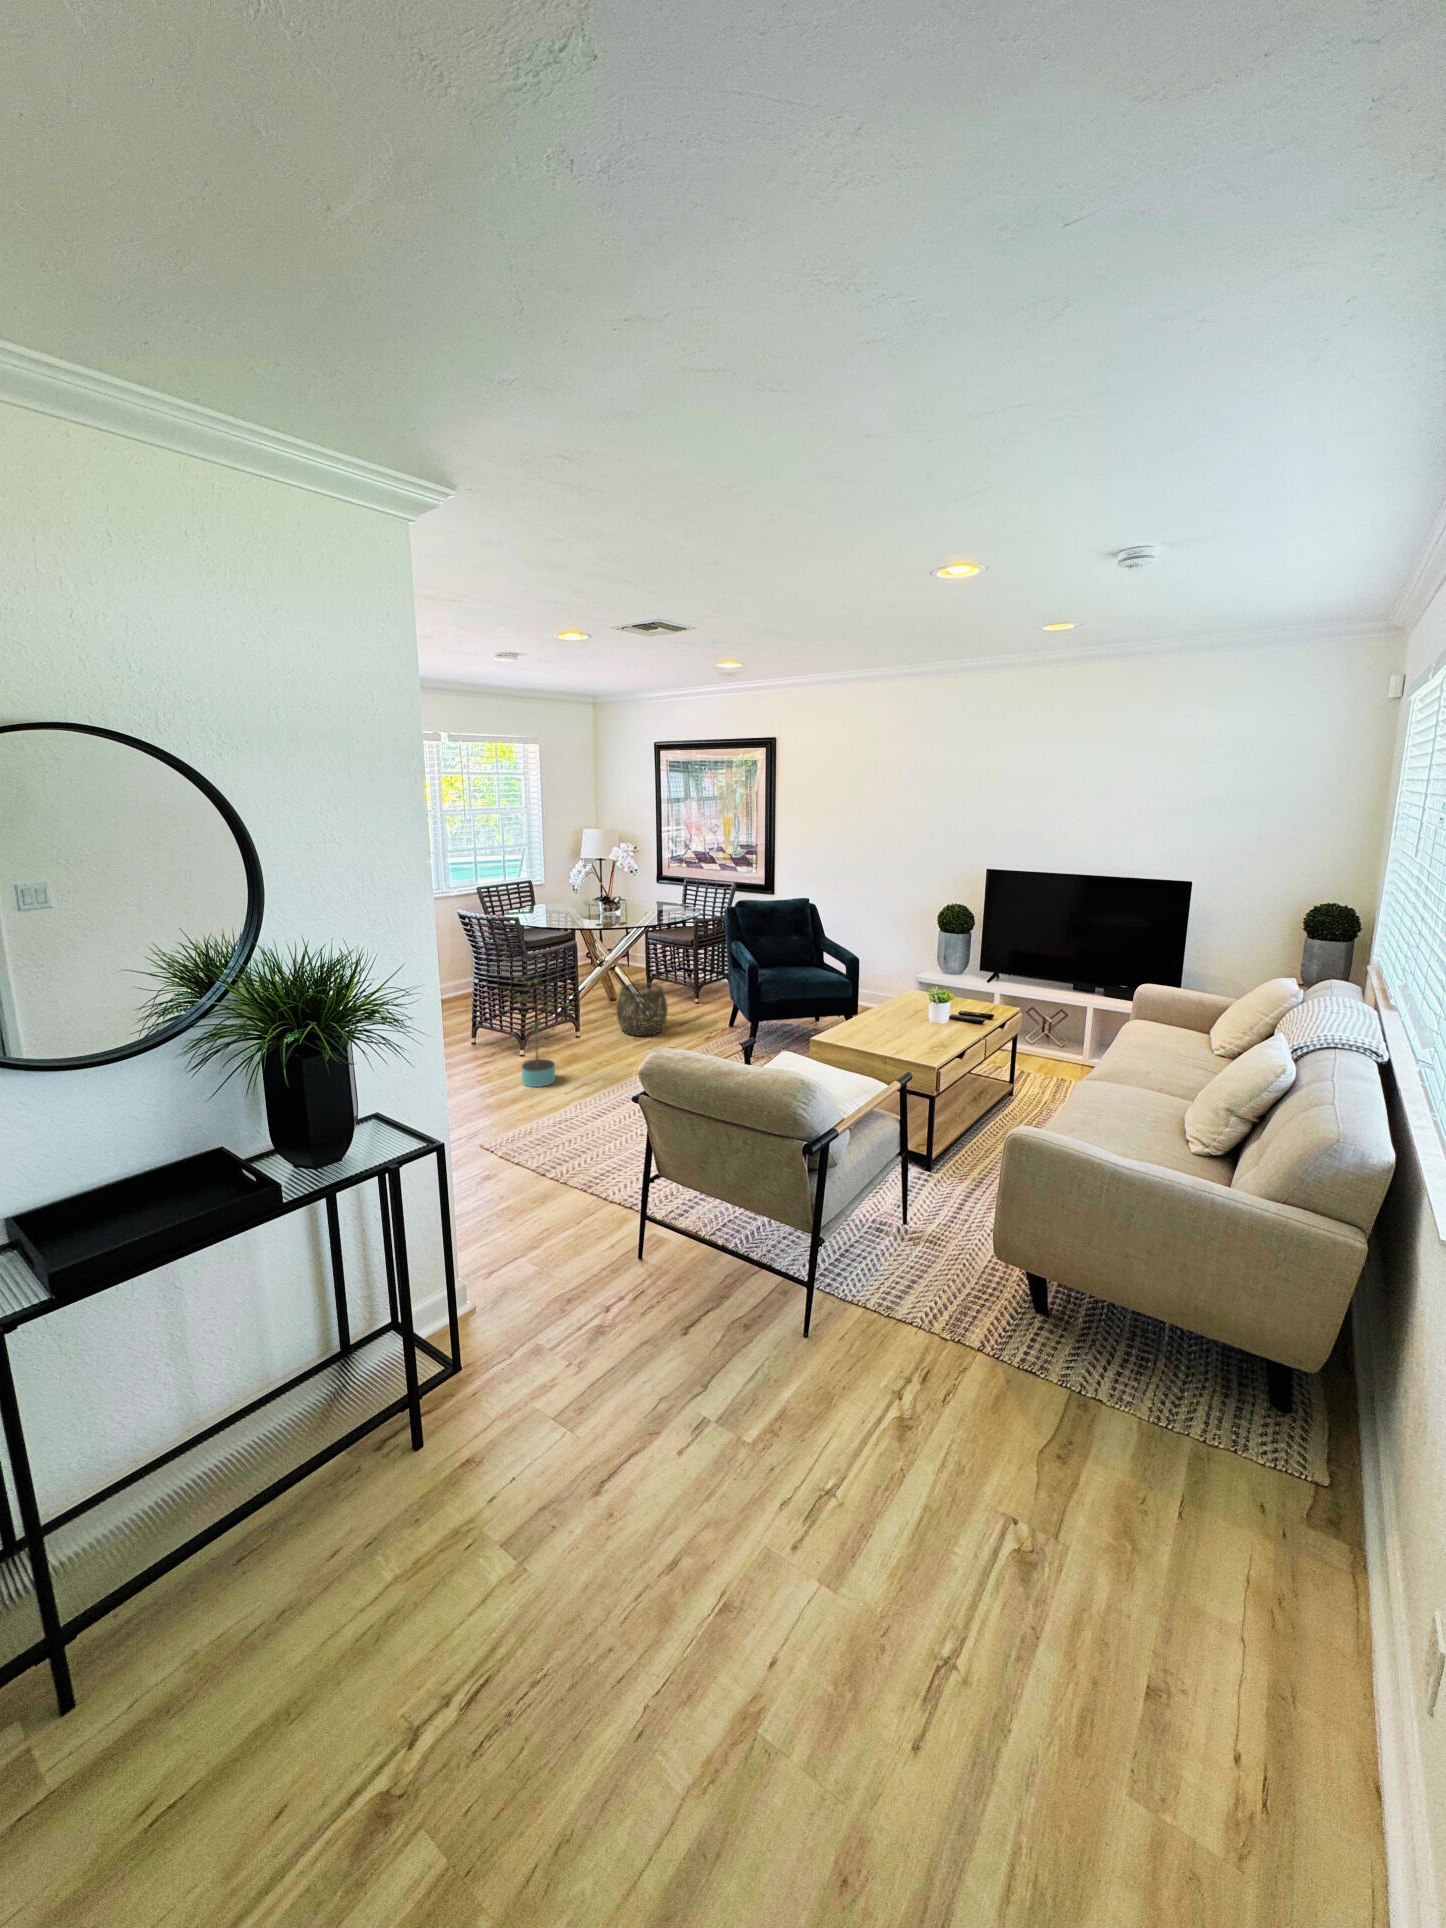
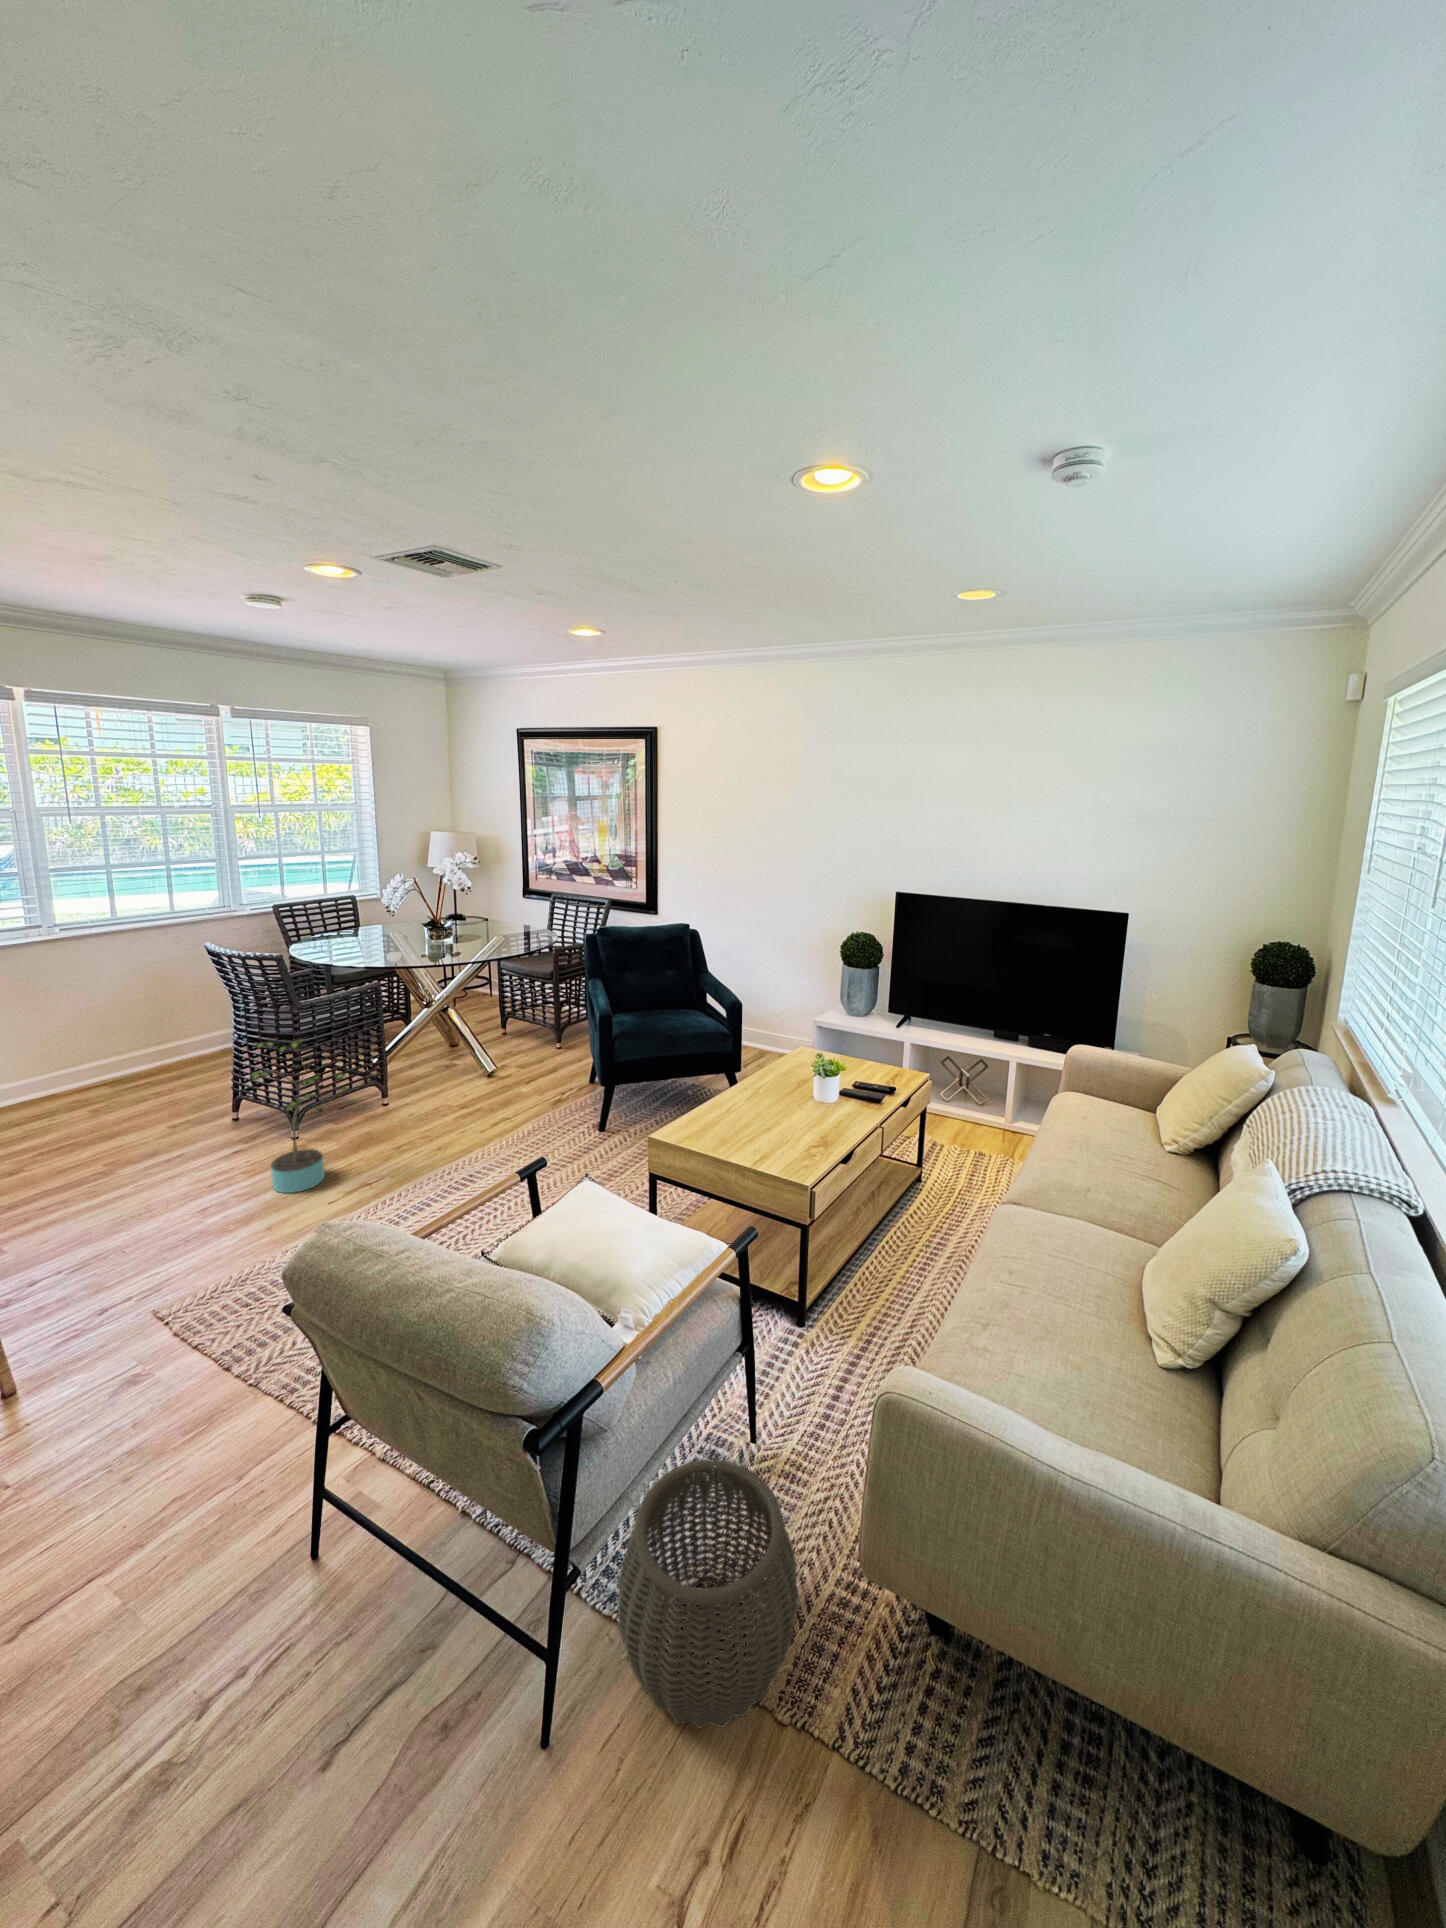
woven basket: present [617,983,668,1036] -> present [617,1459,799,1728]

